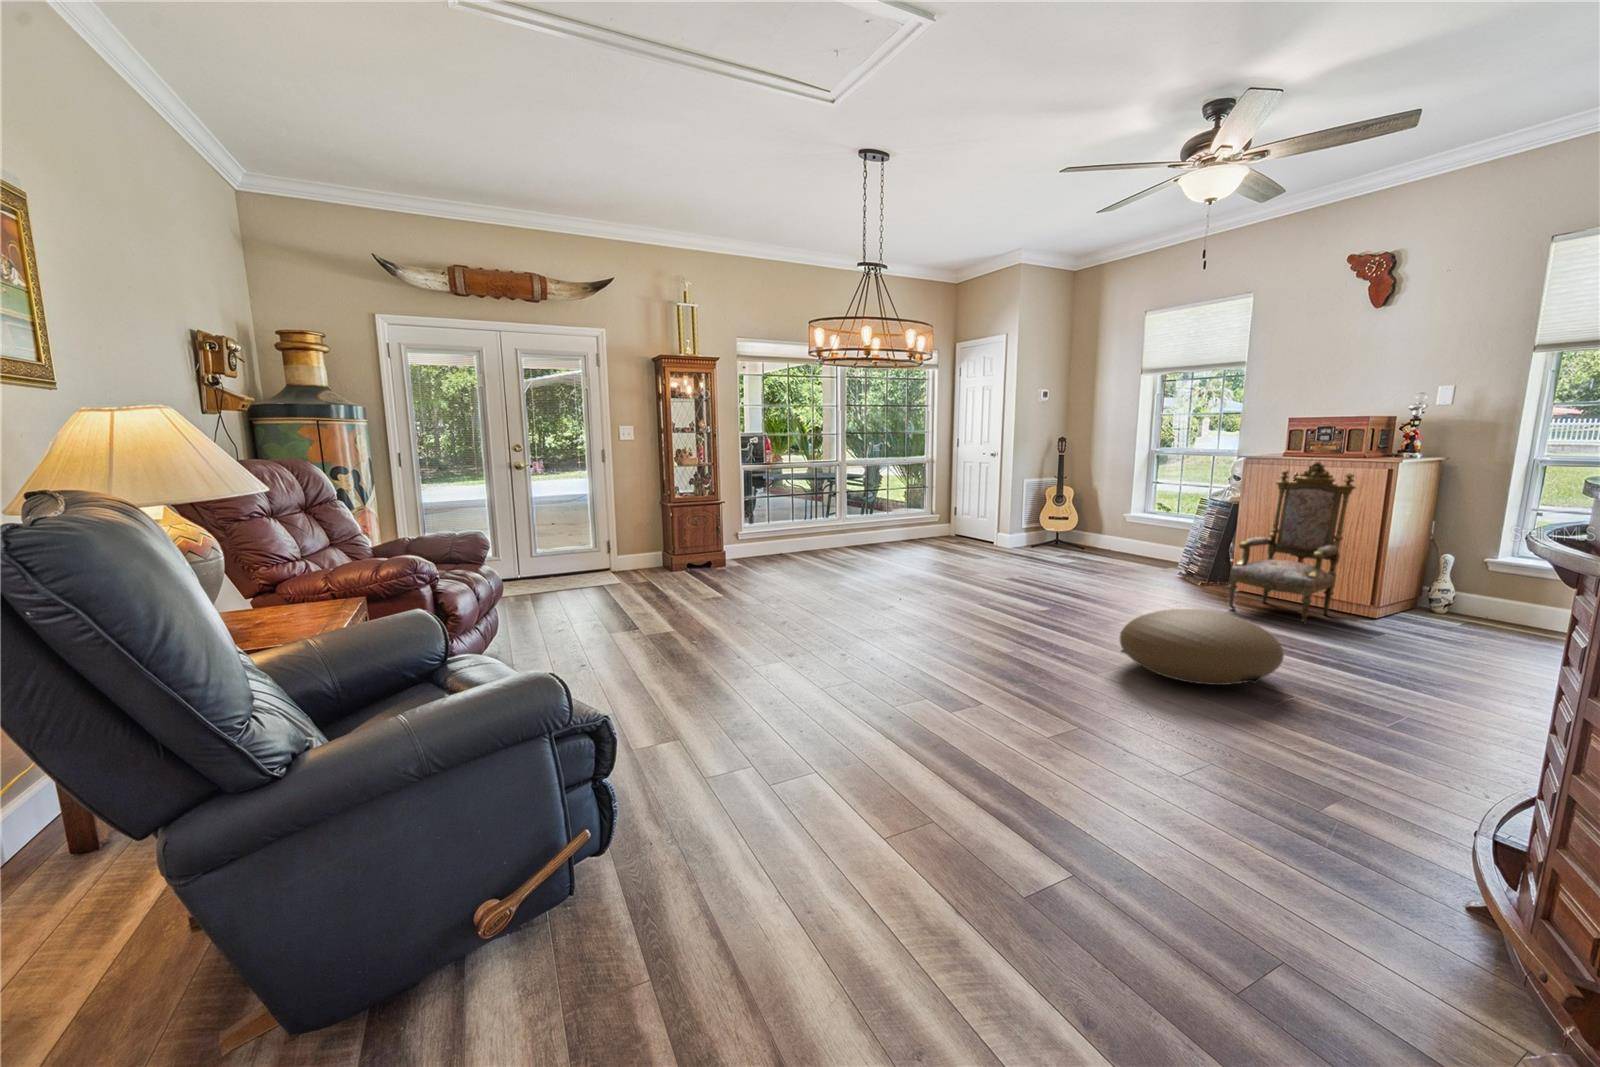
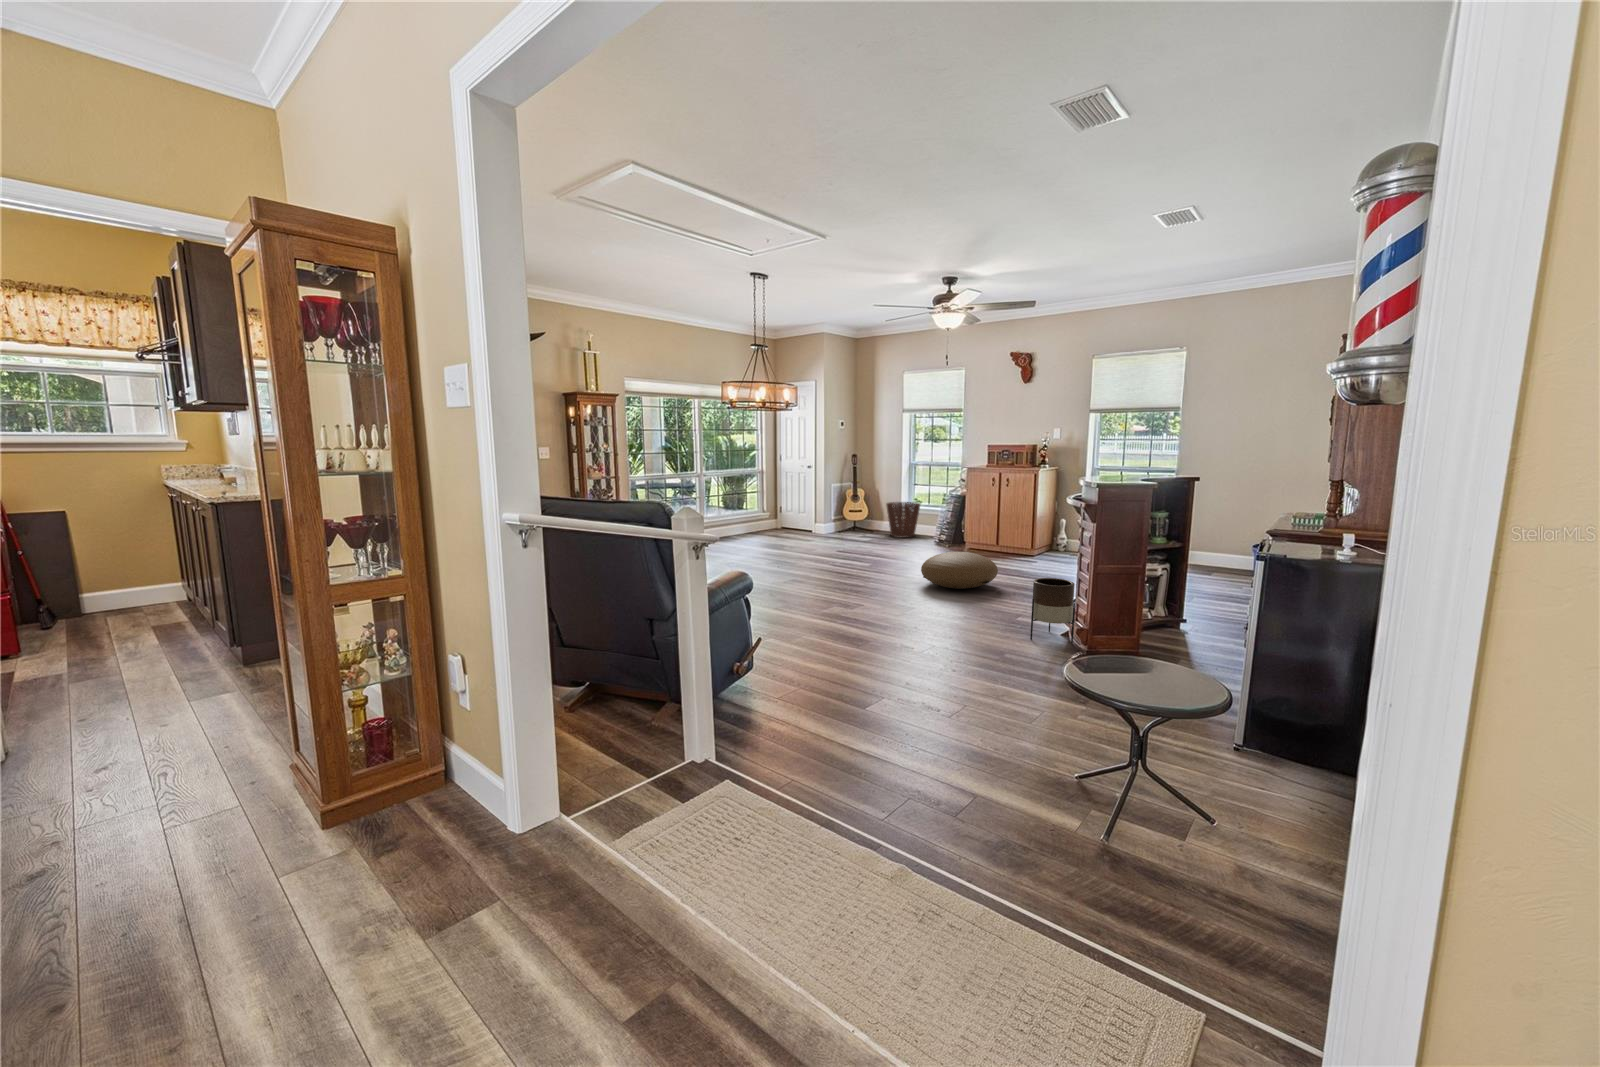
armchair: present [1228,461,1355,625] -> none [964,469,1022,562]
basket: none [1105,508,1162,562] -> present [886,502,920,537]
planter: none [1348,729,1507,927] -> present [1030,578,1075,643]

